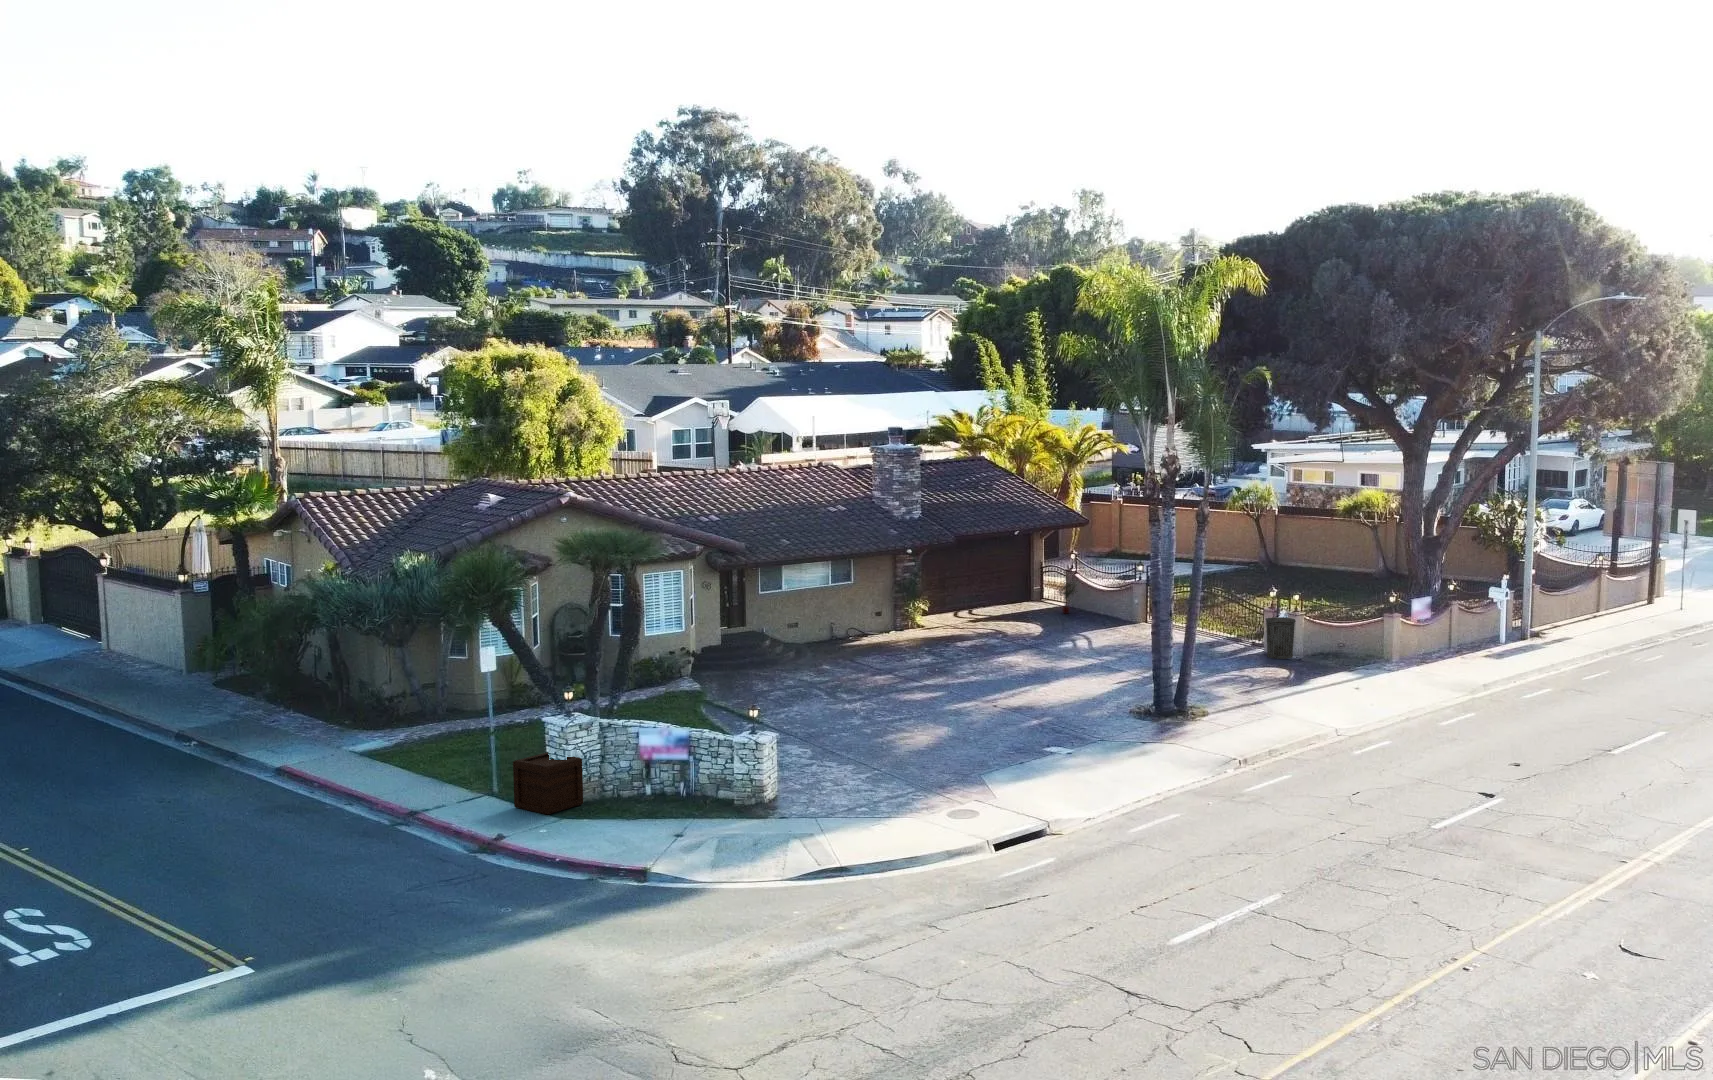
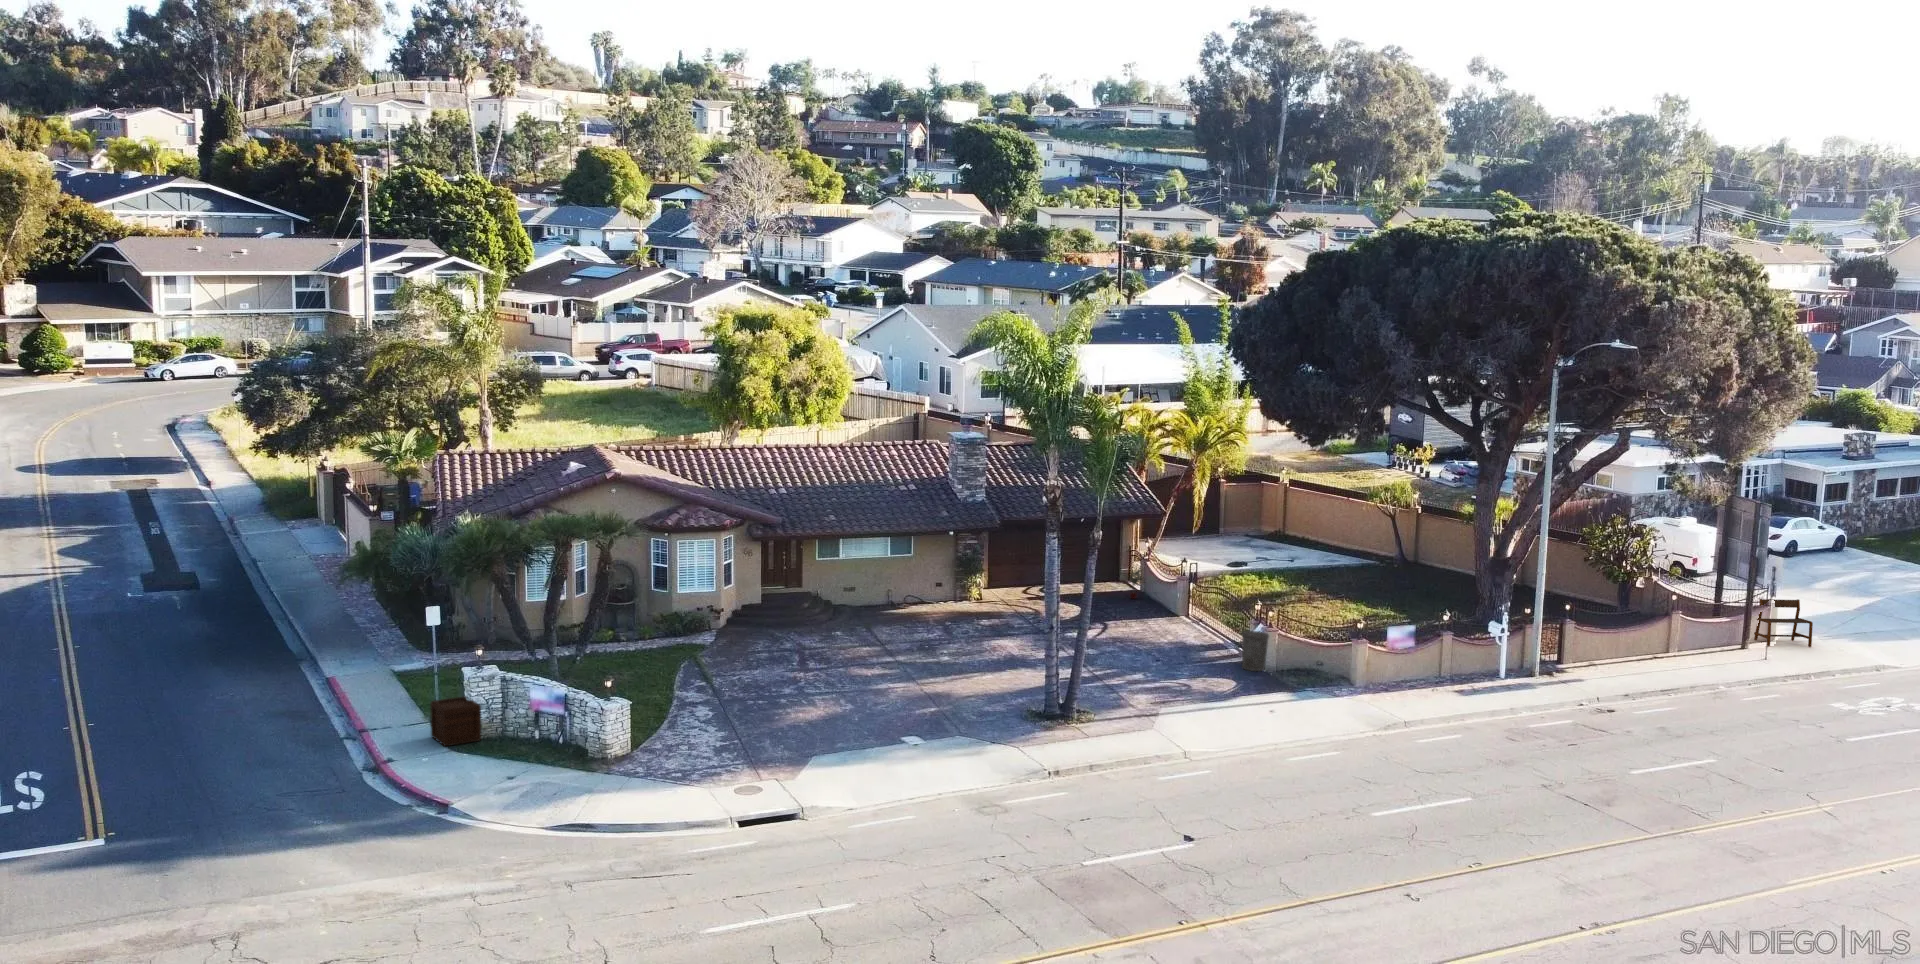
bench: none [1653,553,1706,599] -> present [1754,599,1813,647]

